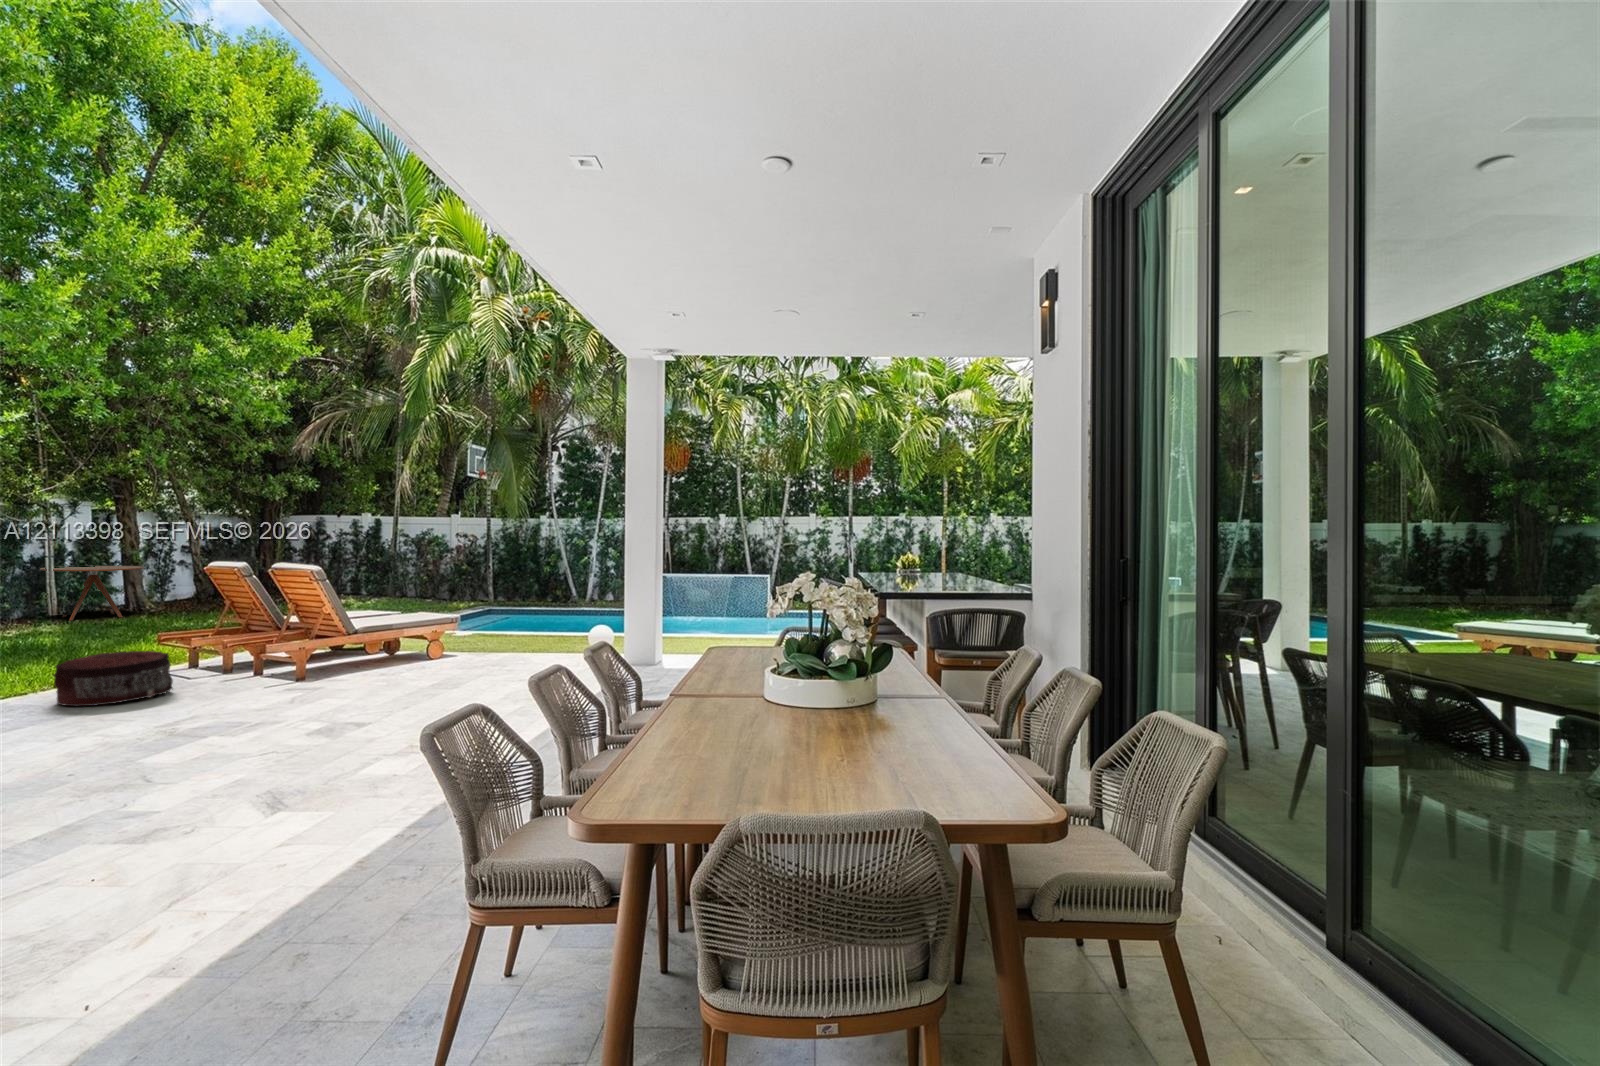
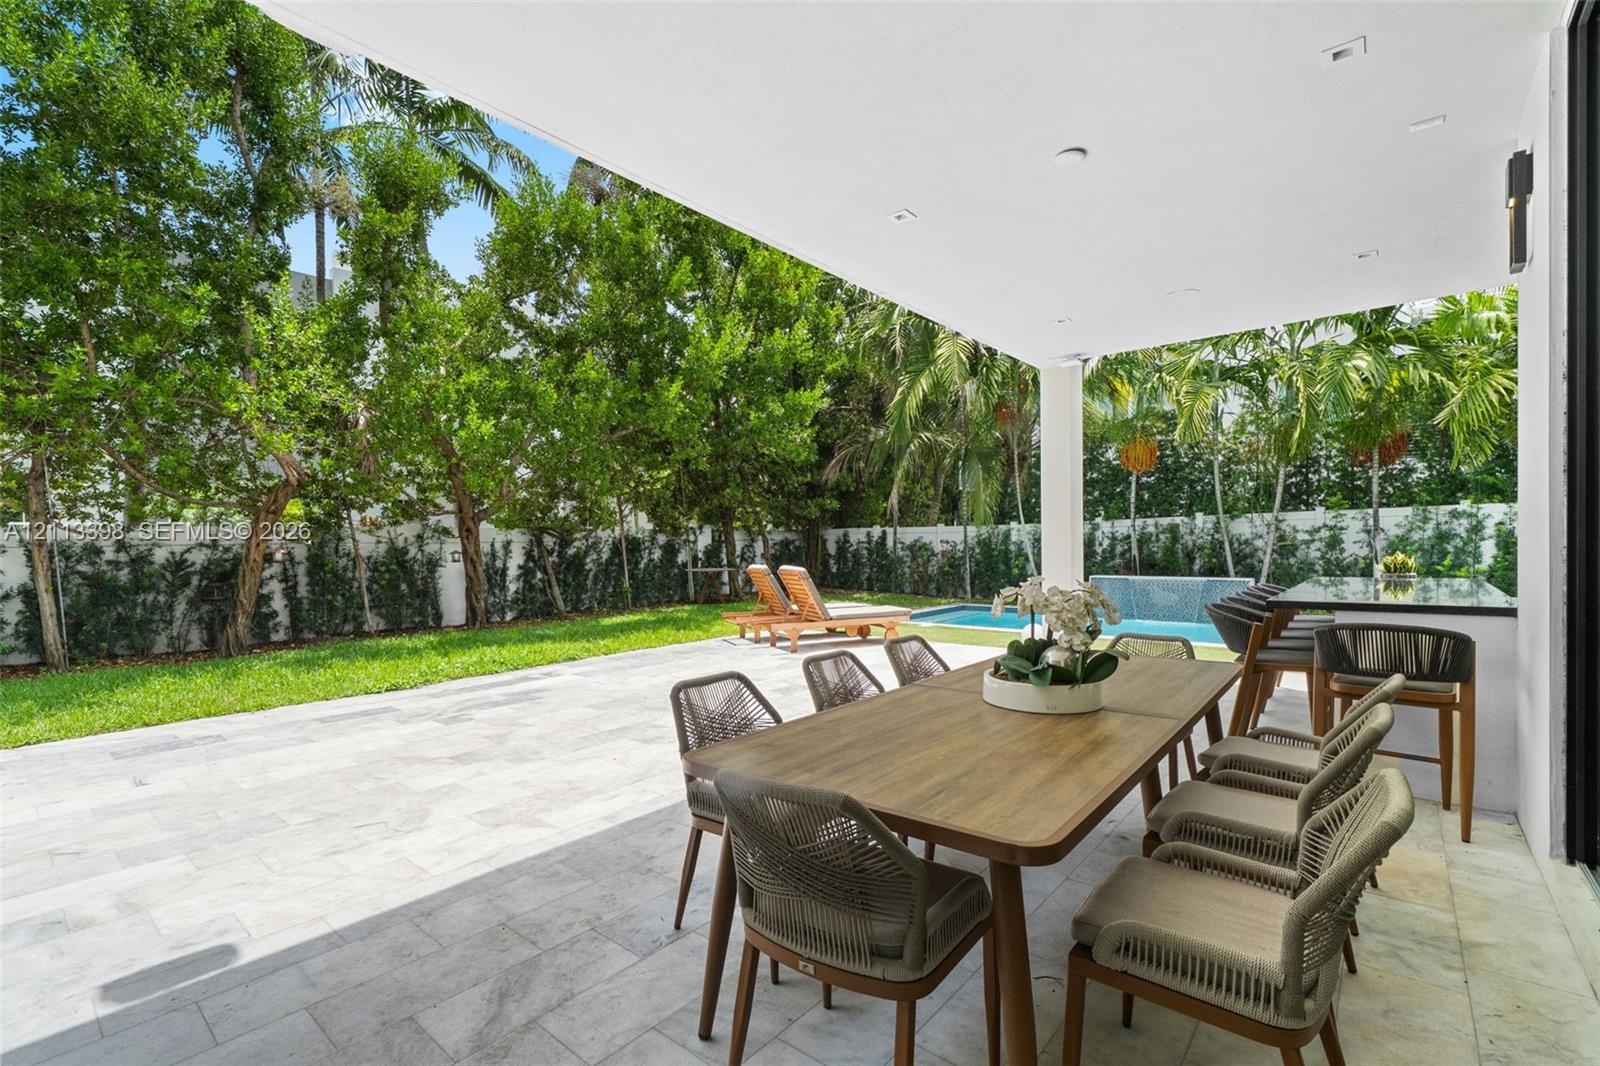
pouf: present [53,651,173,706] -> none [668,622,723,654]

